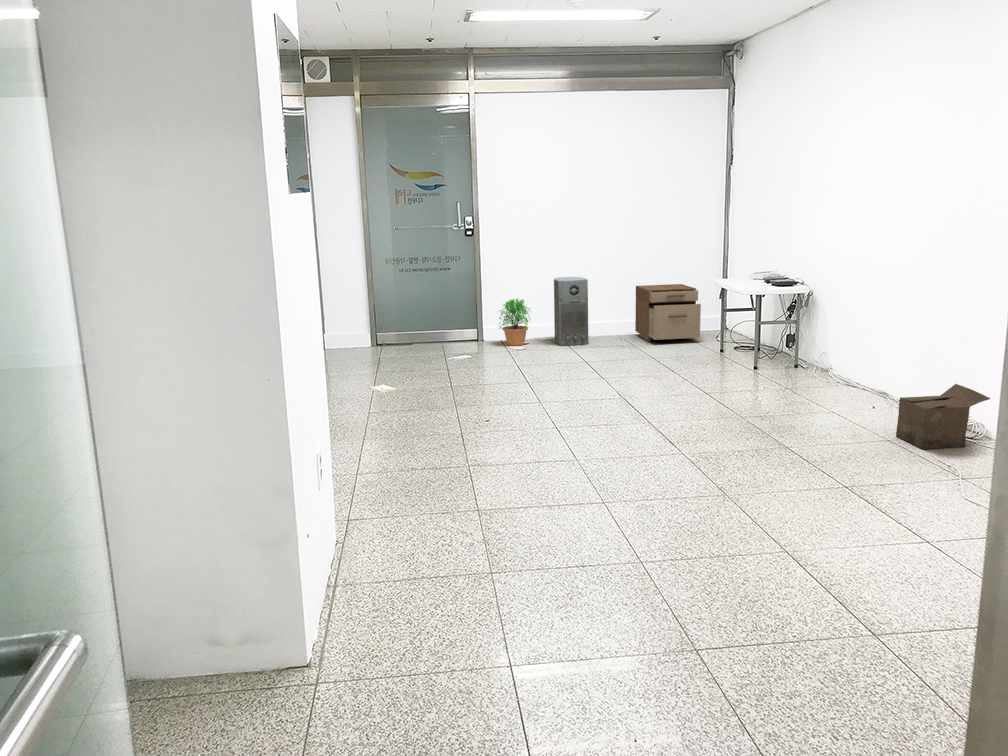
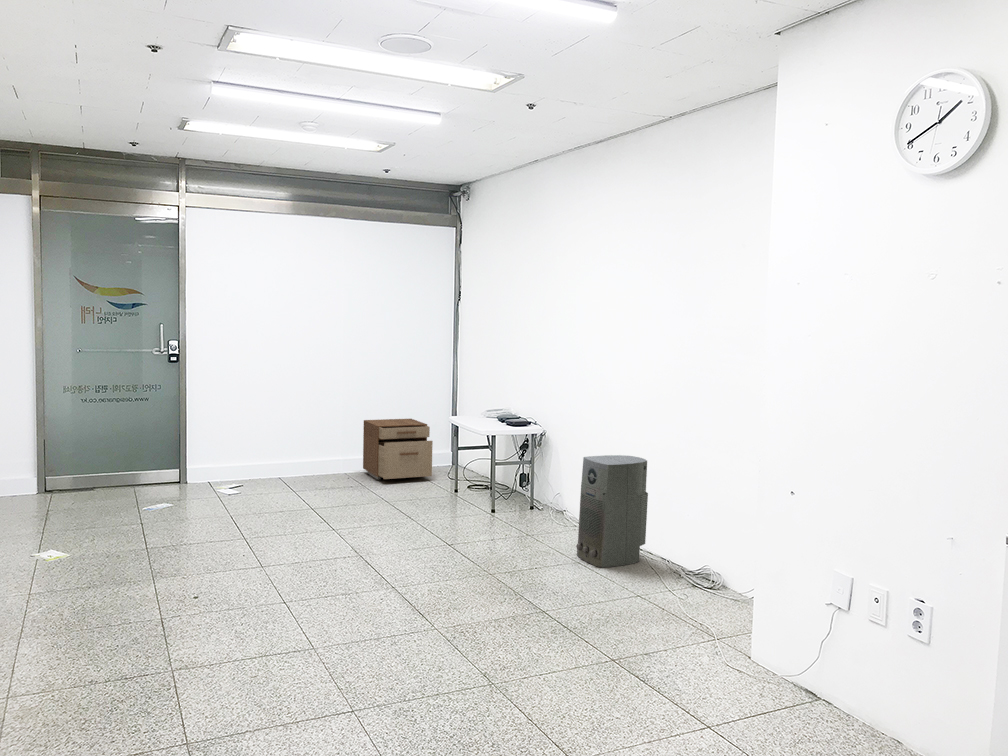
air purifier: present [554,277,589,346] -> present [576,455,648,567]
potted plant: present [500,299,530,346] -> none [204,433,249,488]
cardboard box: present [896,384,990,449] -> none [644,532,727,603]

